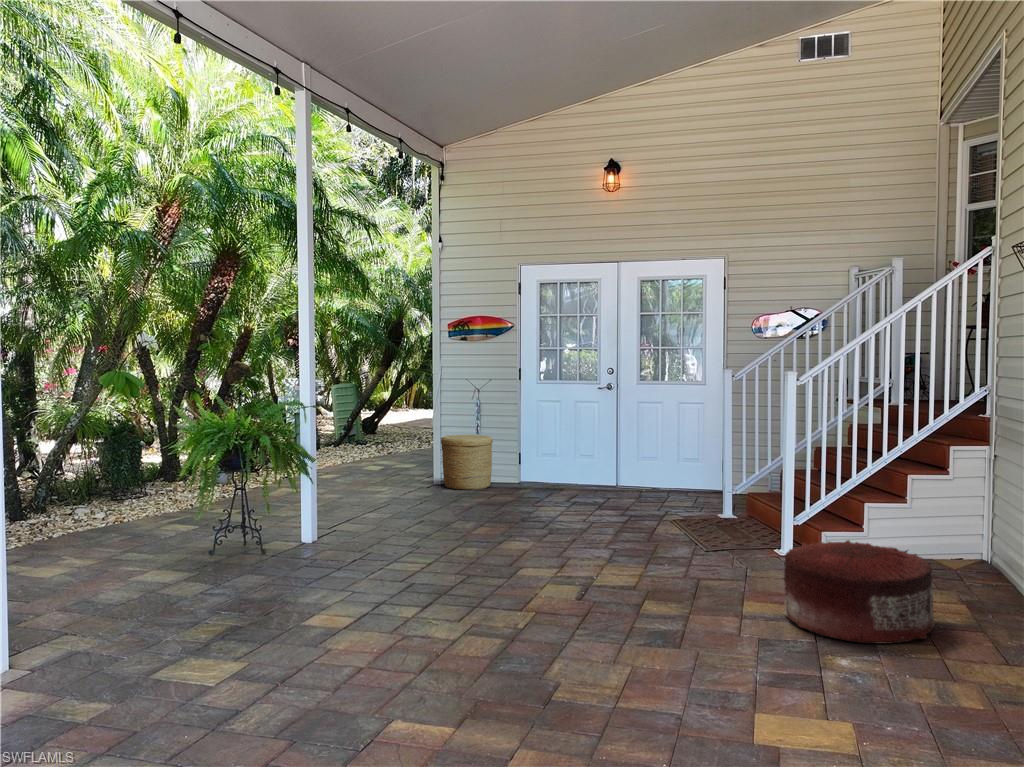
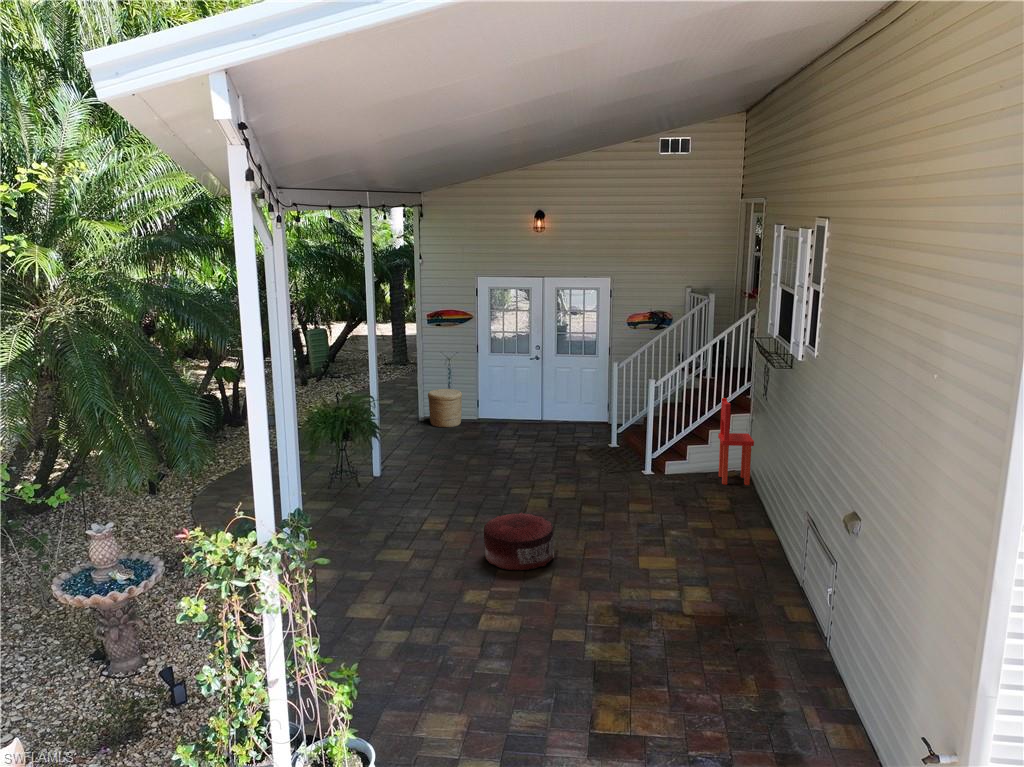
chair: none [929,404,1013,580] -> present [718,398,754,485]
pouf: present [784,540,934,644] -> present [484,512,554,571]

